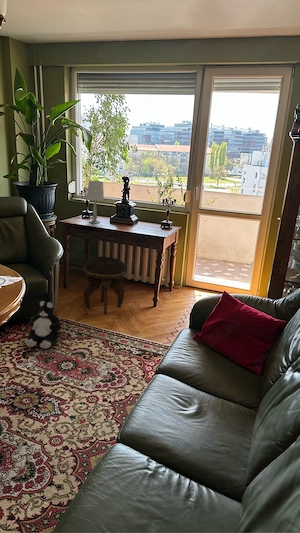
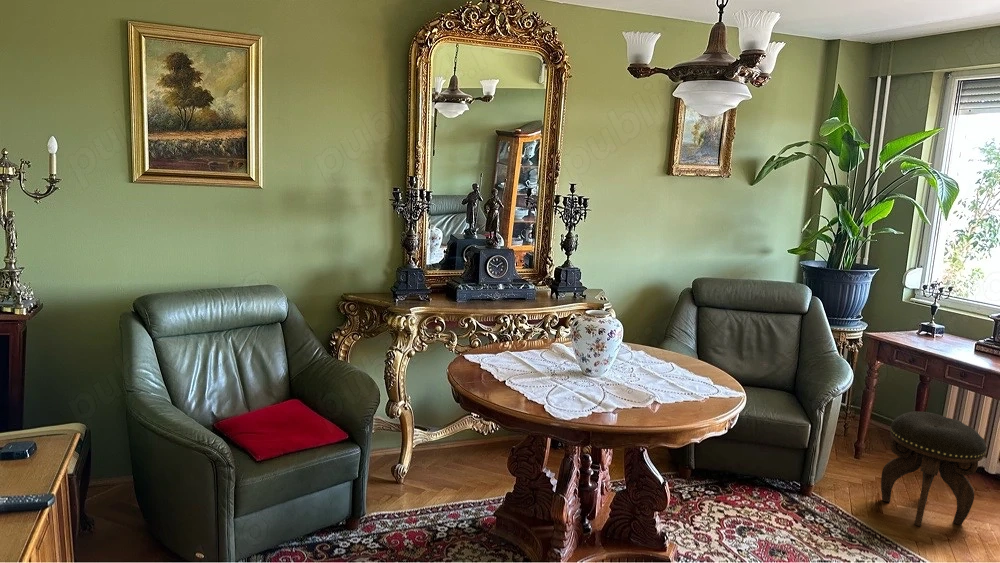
table lamp: present [87,181,104,223] -> none [928,270,972,351]
plush toy: present [25,301,61,349] -> none [747,455,814,535]

